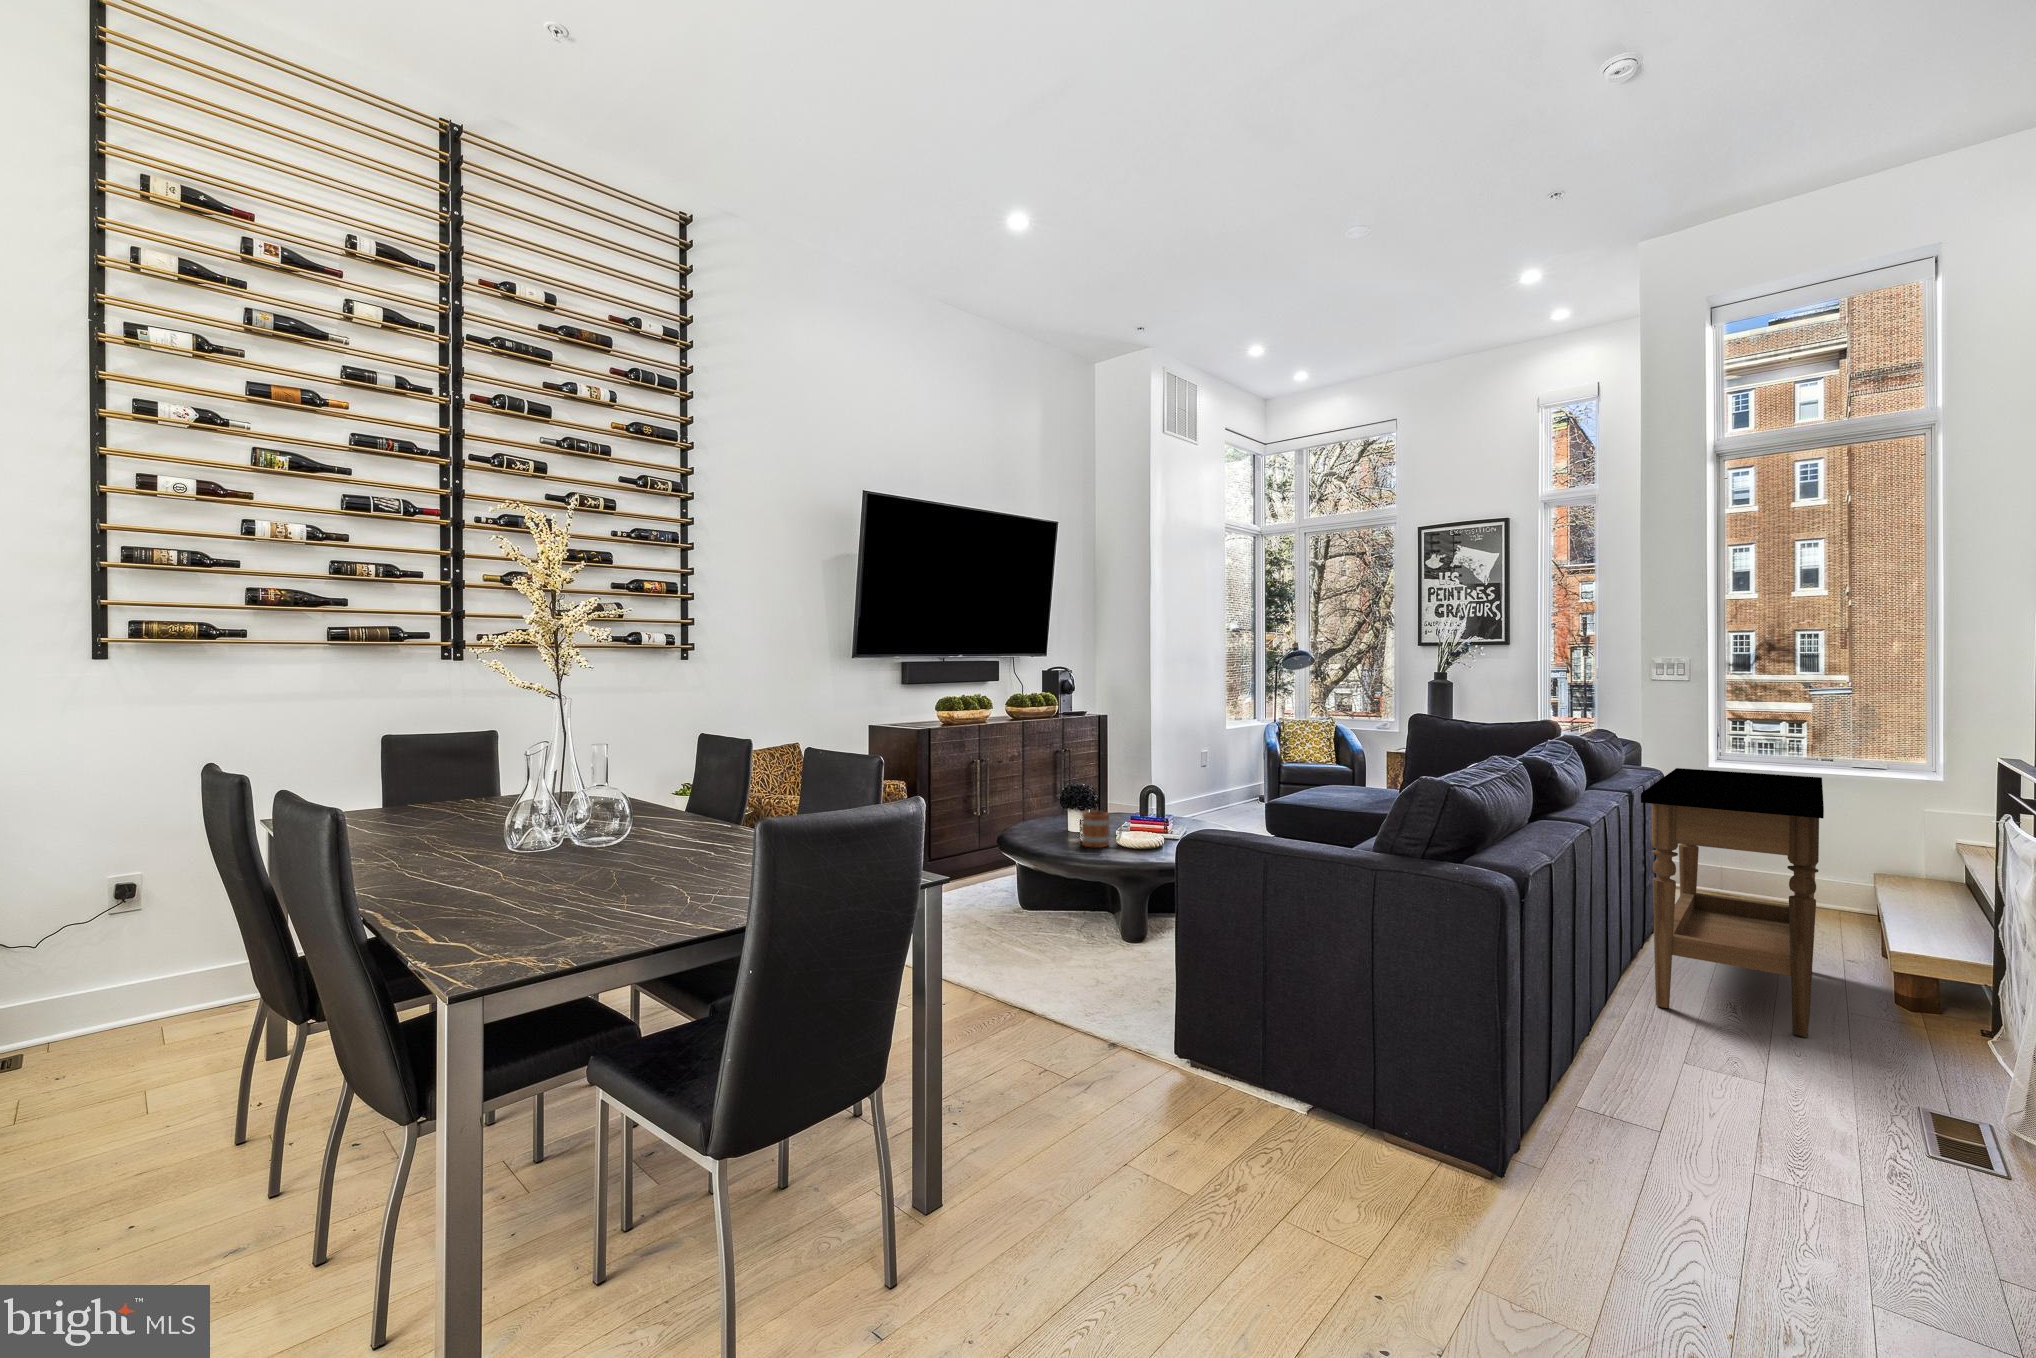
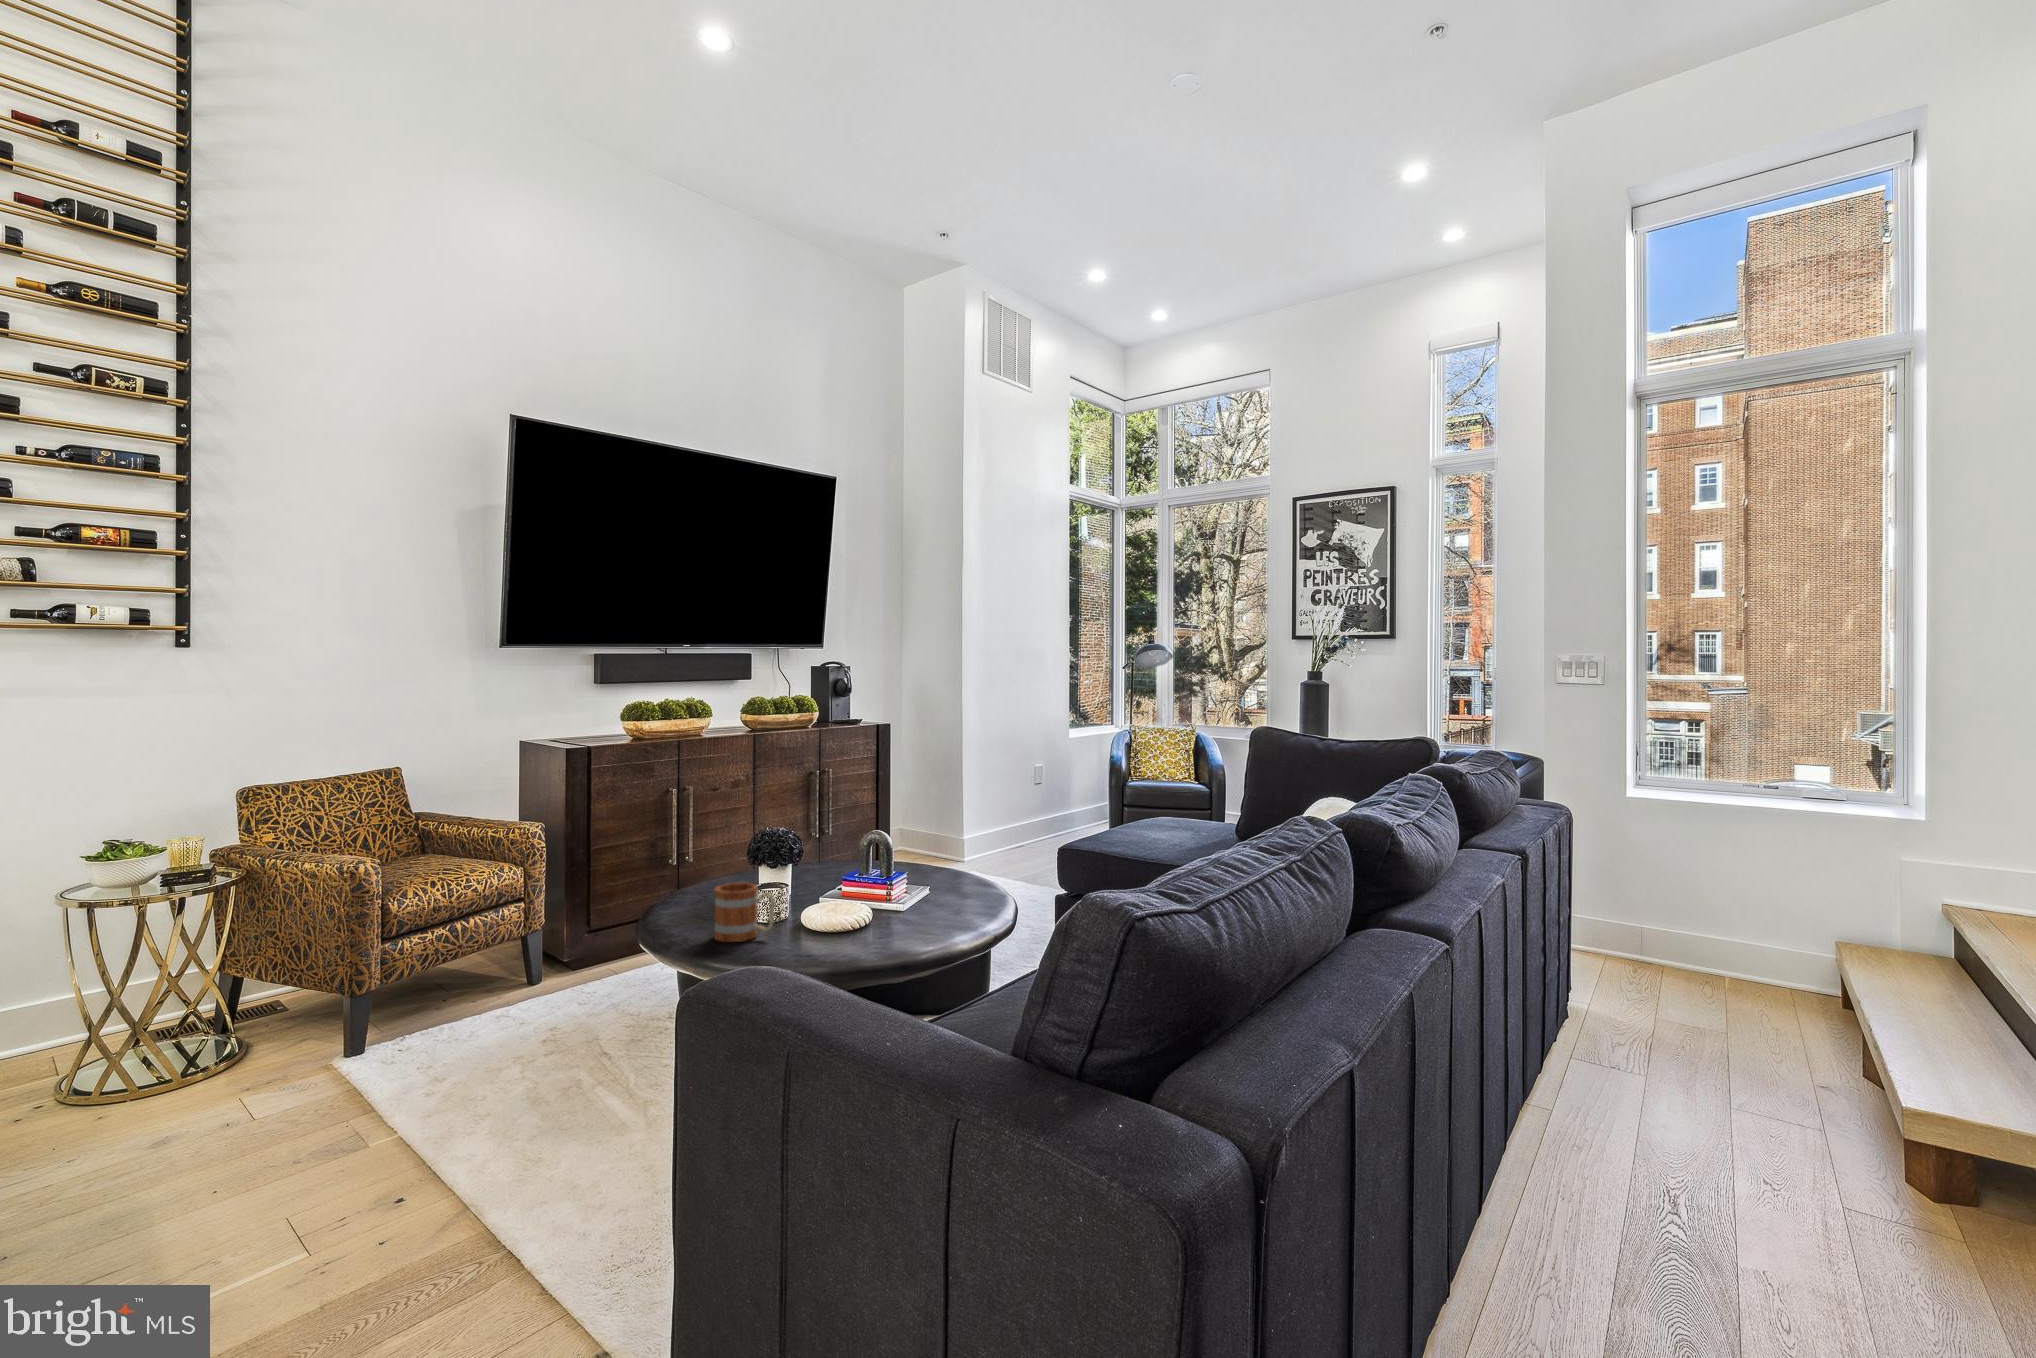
side table: present [1641,768,1824,1037] -> none [1537,806,1824,1264]

